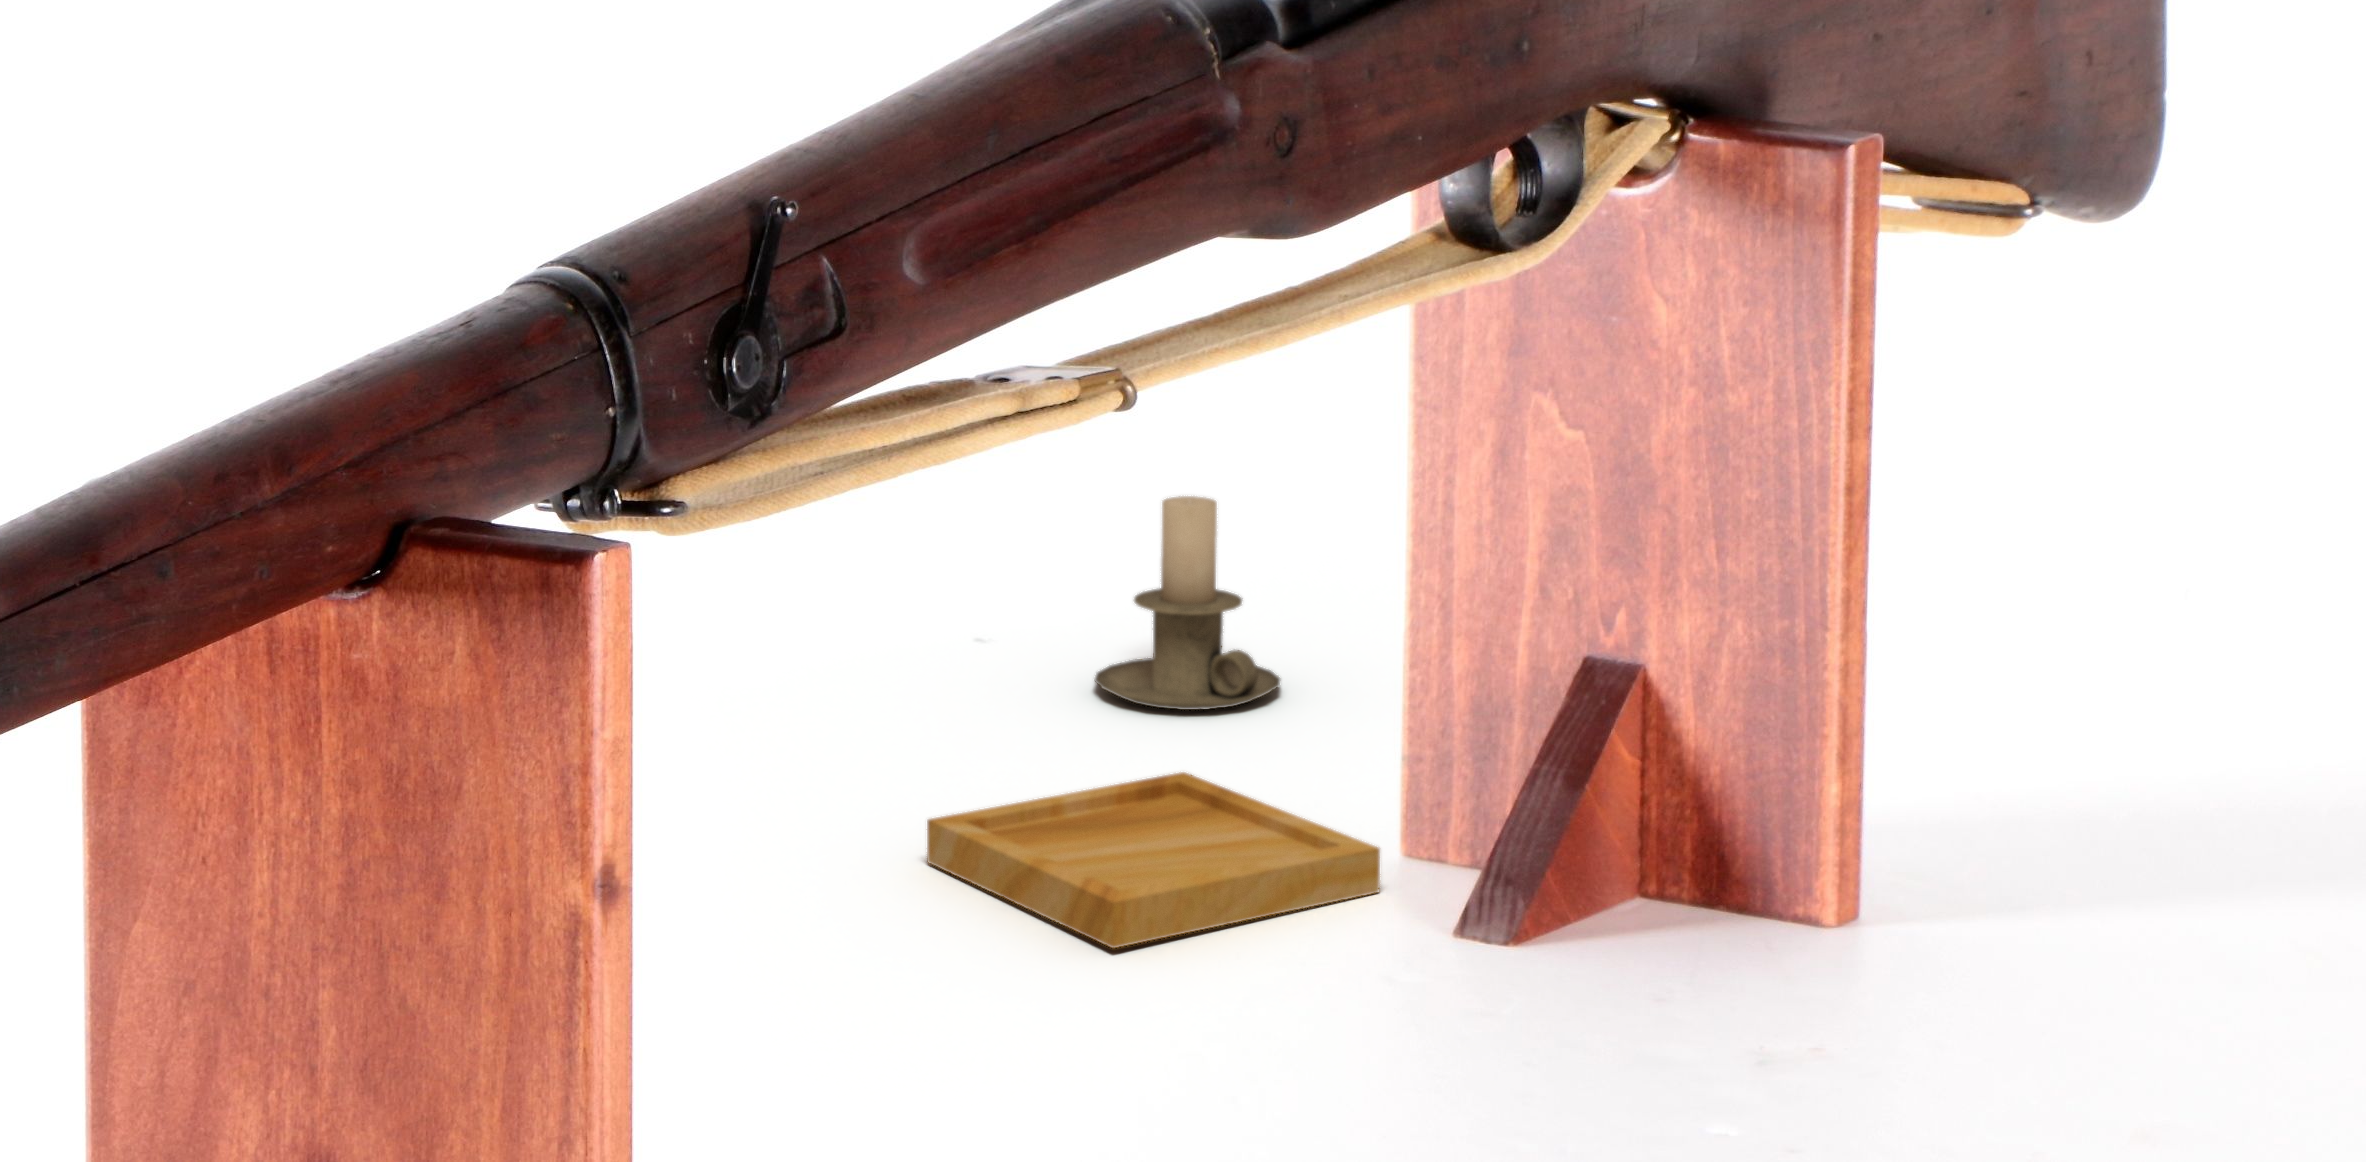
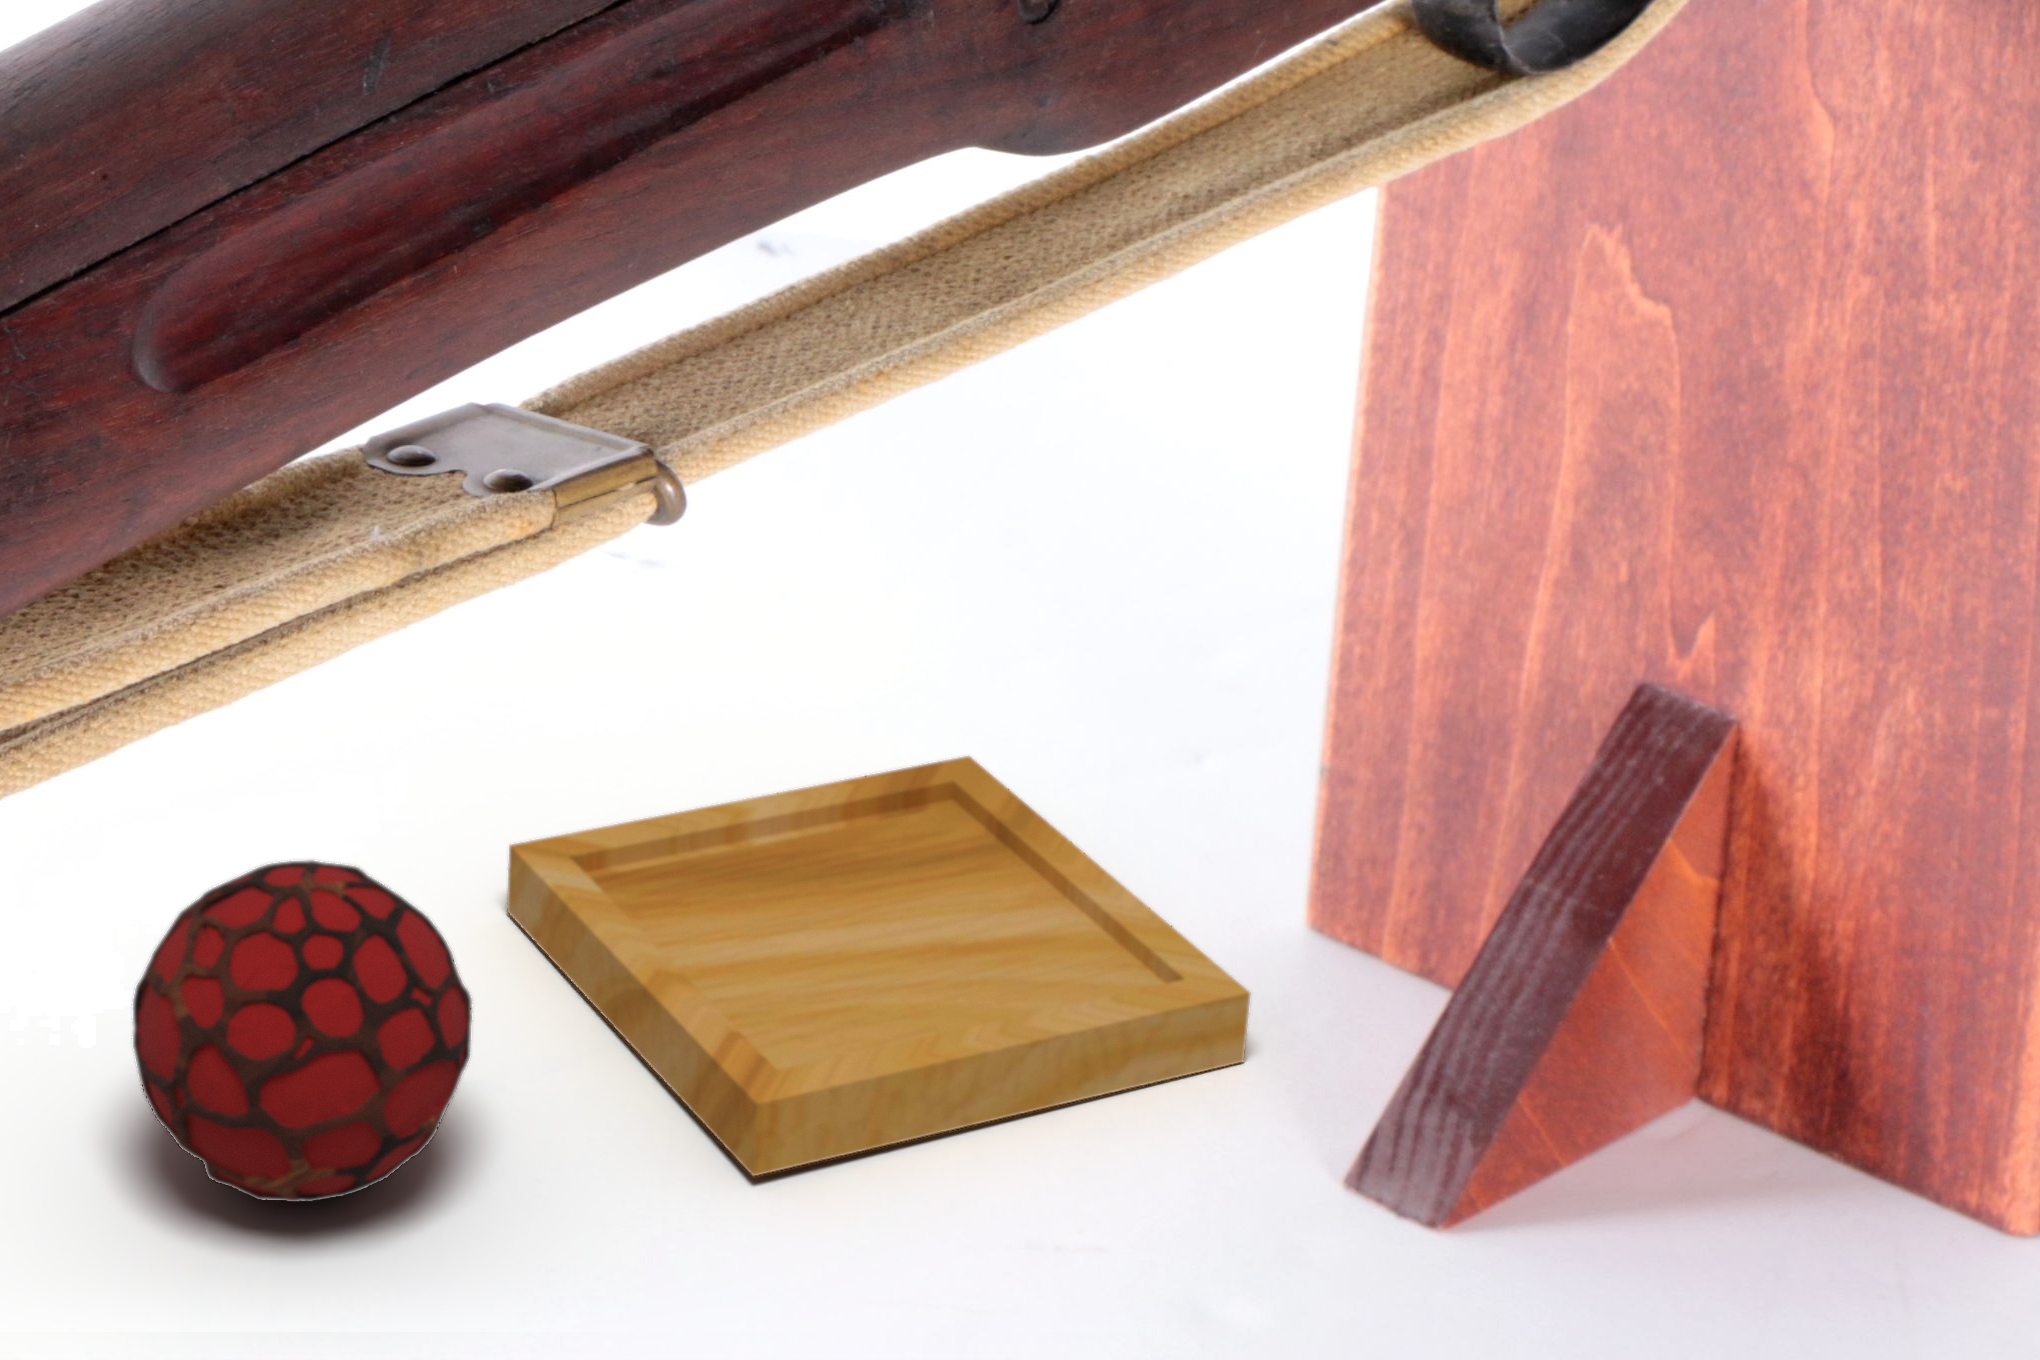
candle holder: present [1095,496,1280,710] -> none [892,217,1193,572]
decorative orb: none [751,777,947,973] -> present [133,860,472,1202]

